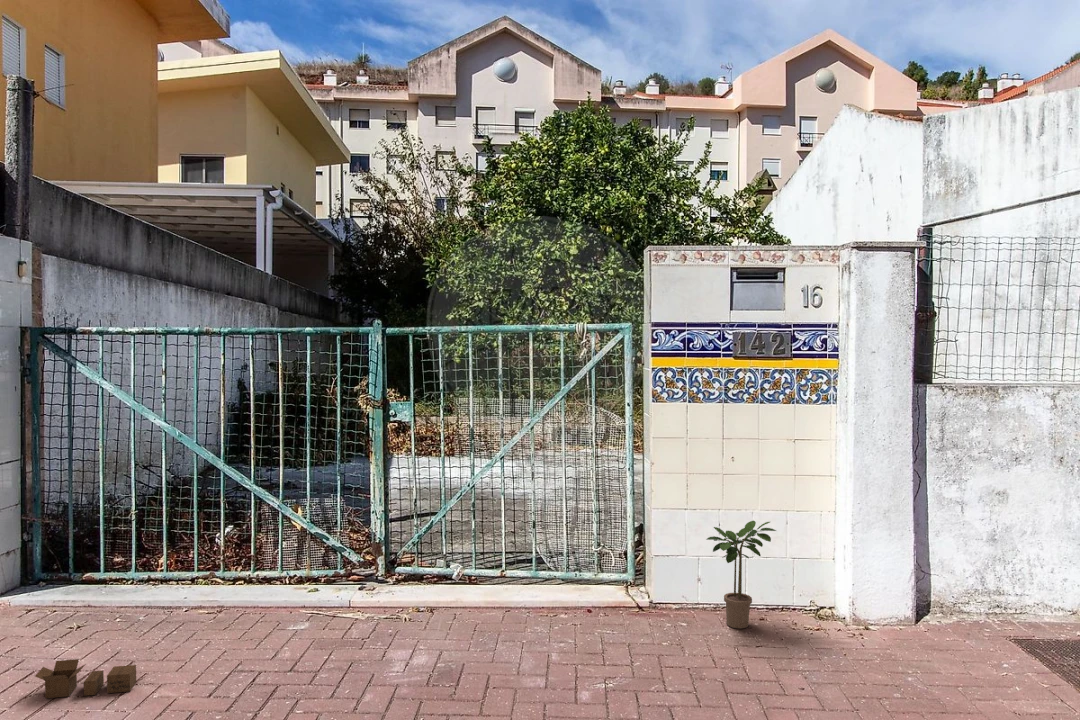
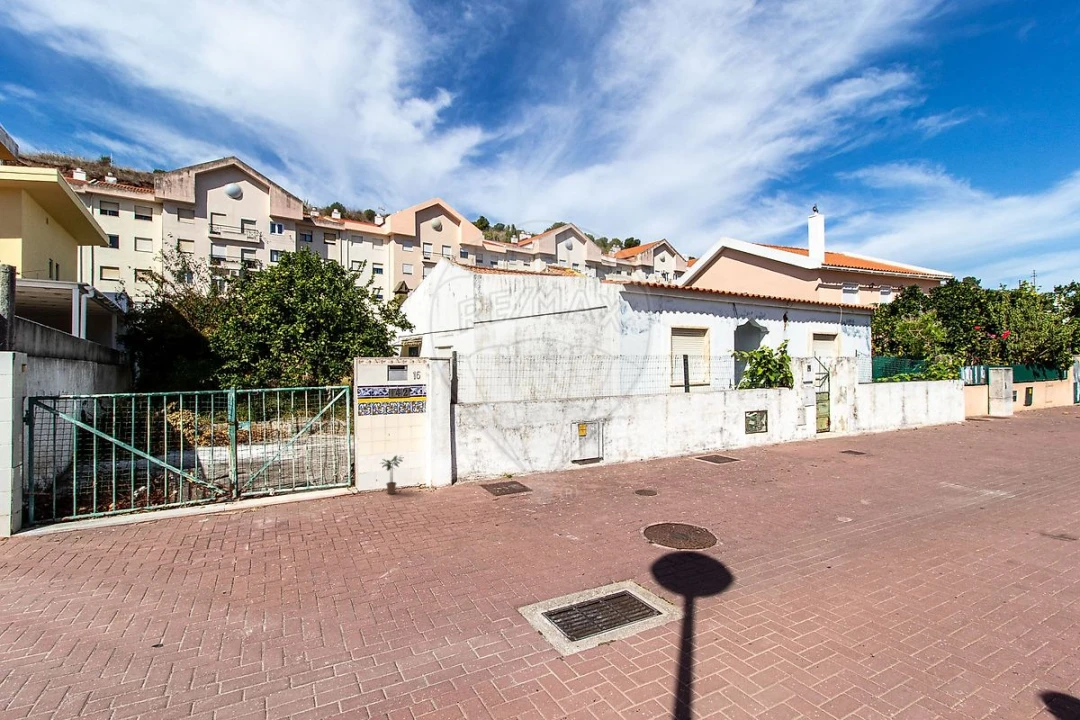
cardboard box: present [35,659,136,698] -> none [94,539,141,557]

